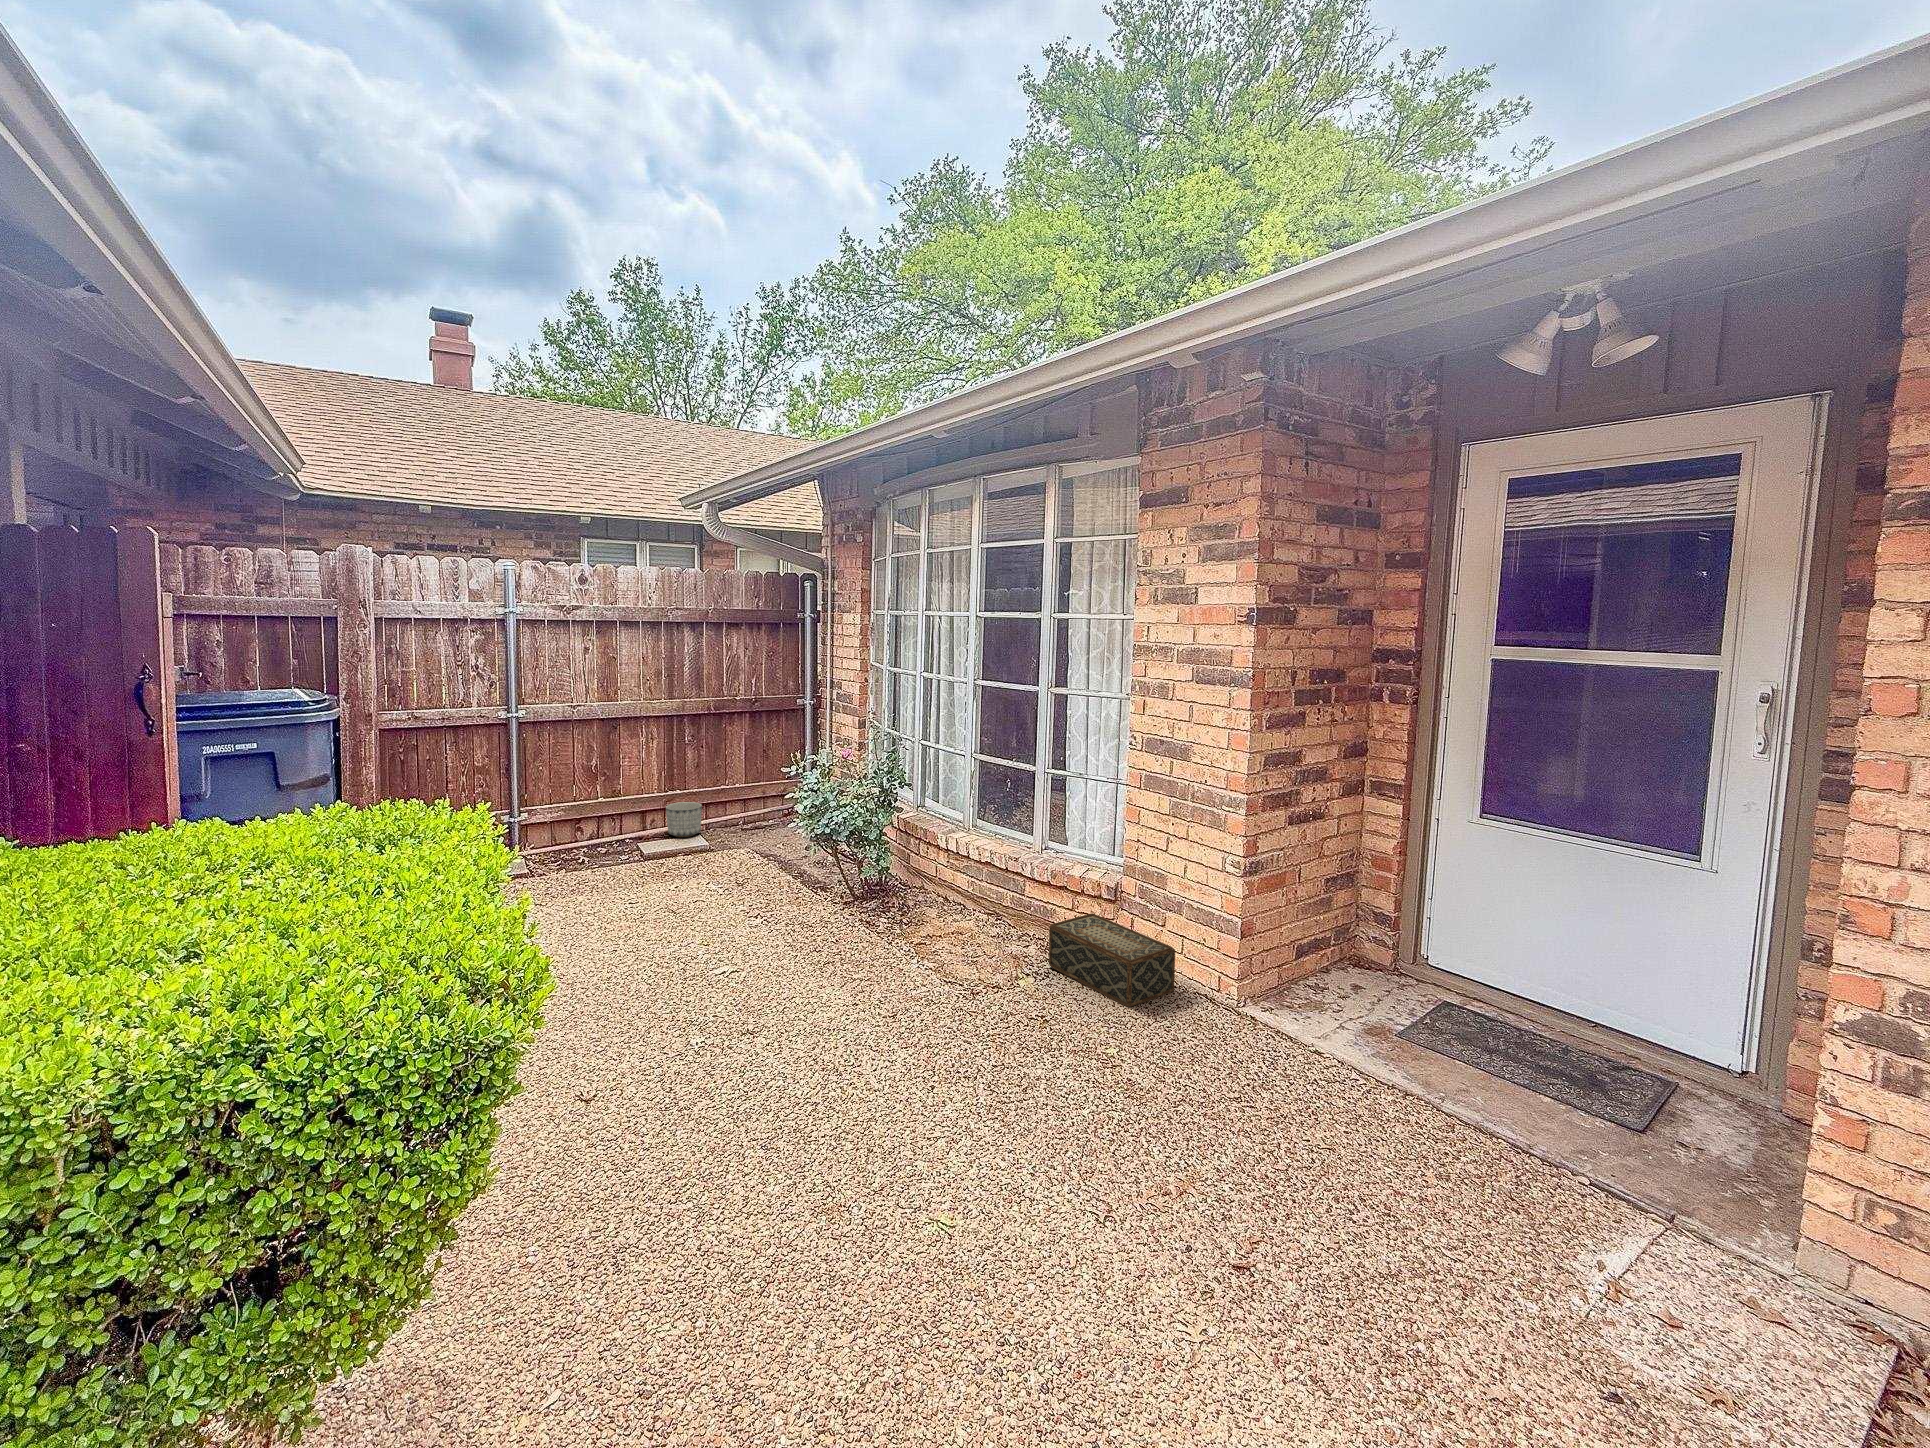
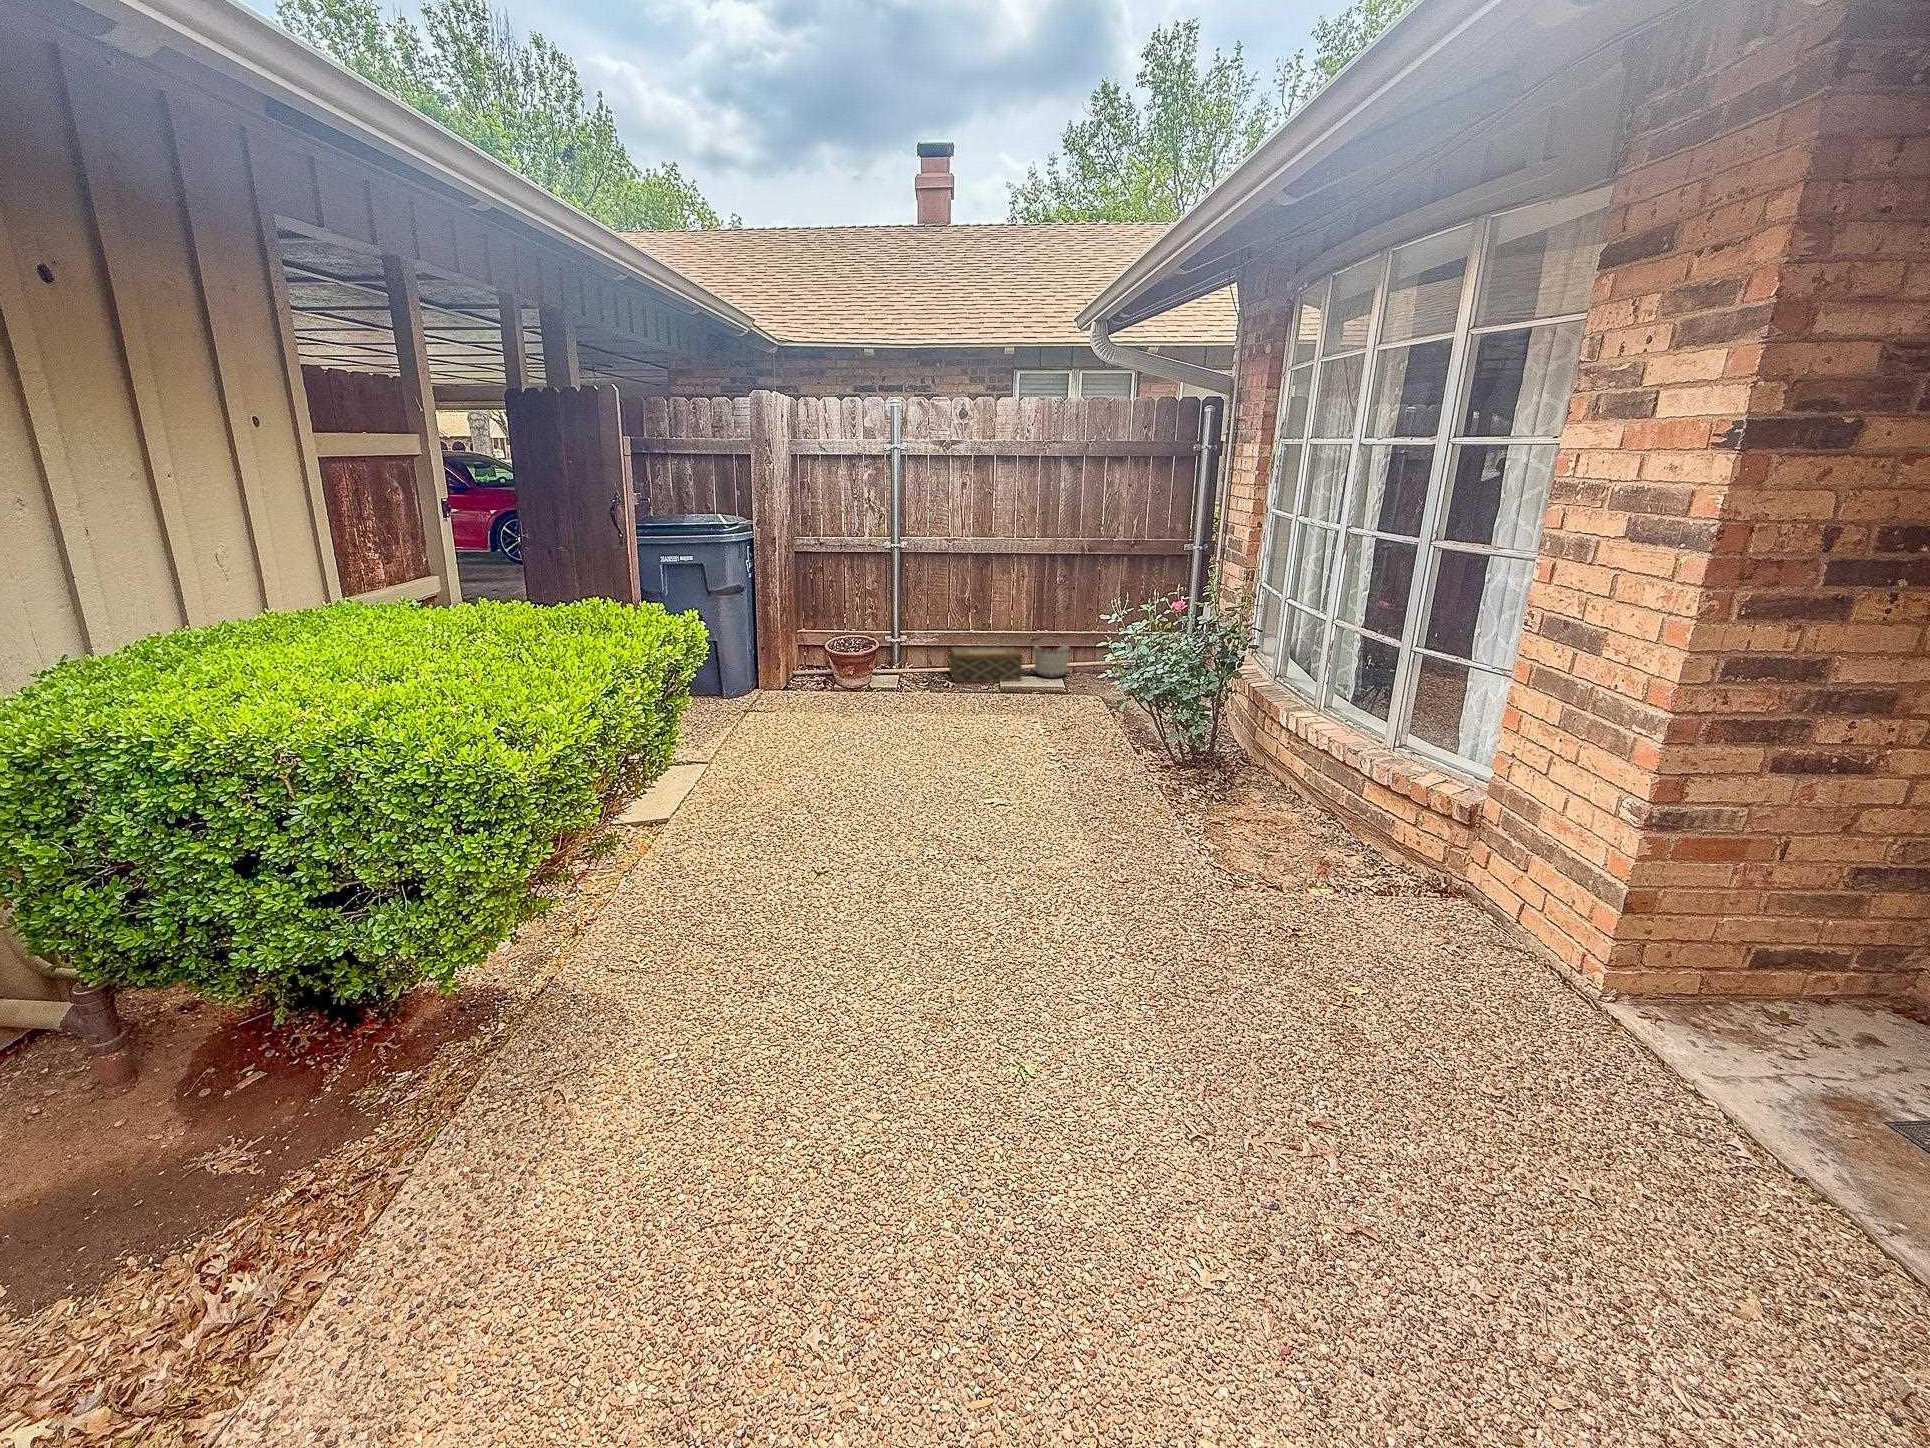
woven basket: present [1049,913,1175,1007] -> present [949,646,1022,682]

